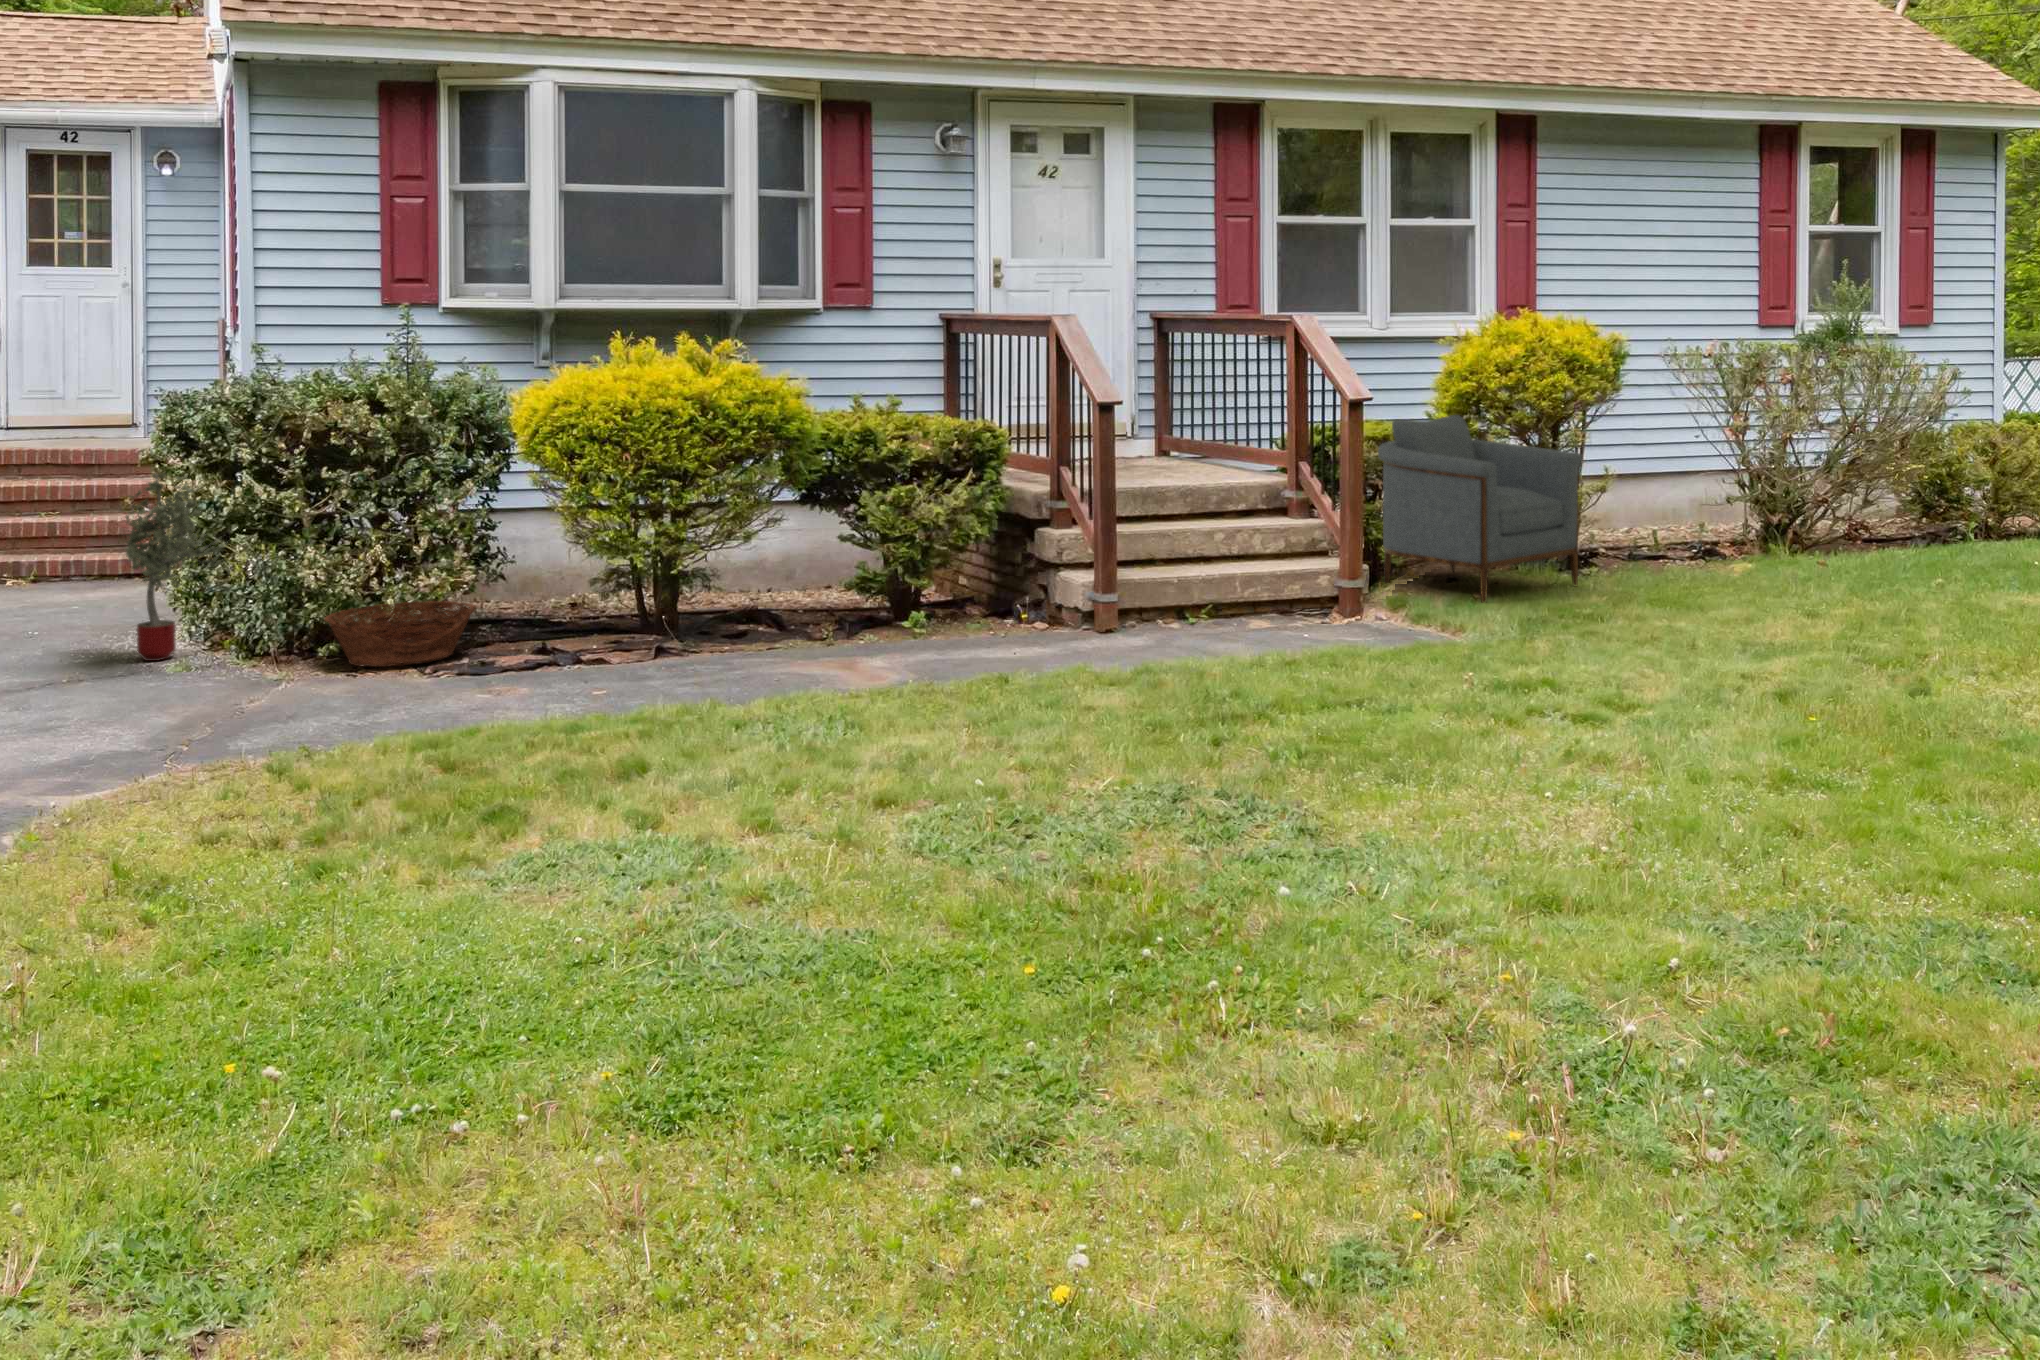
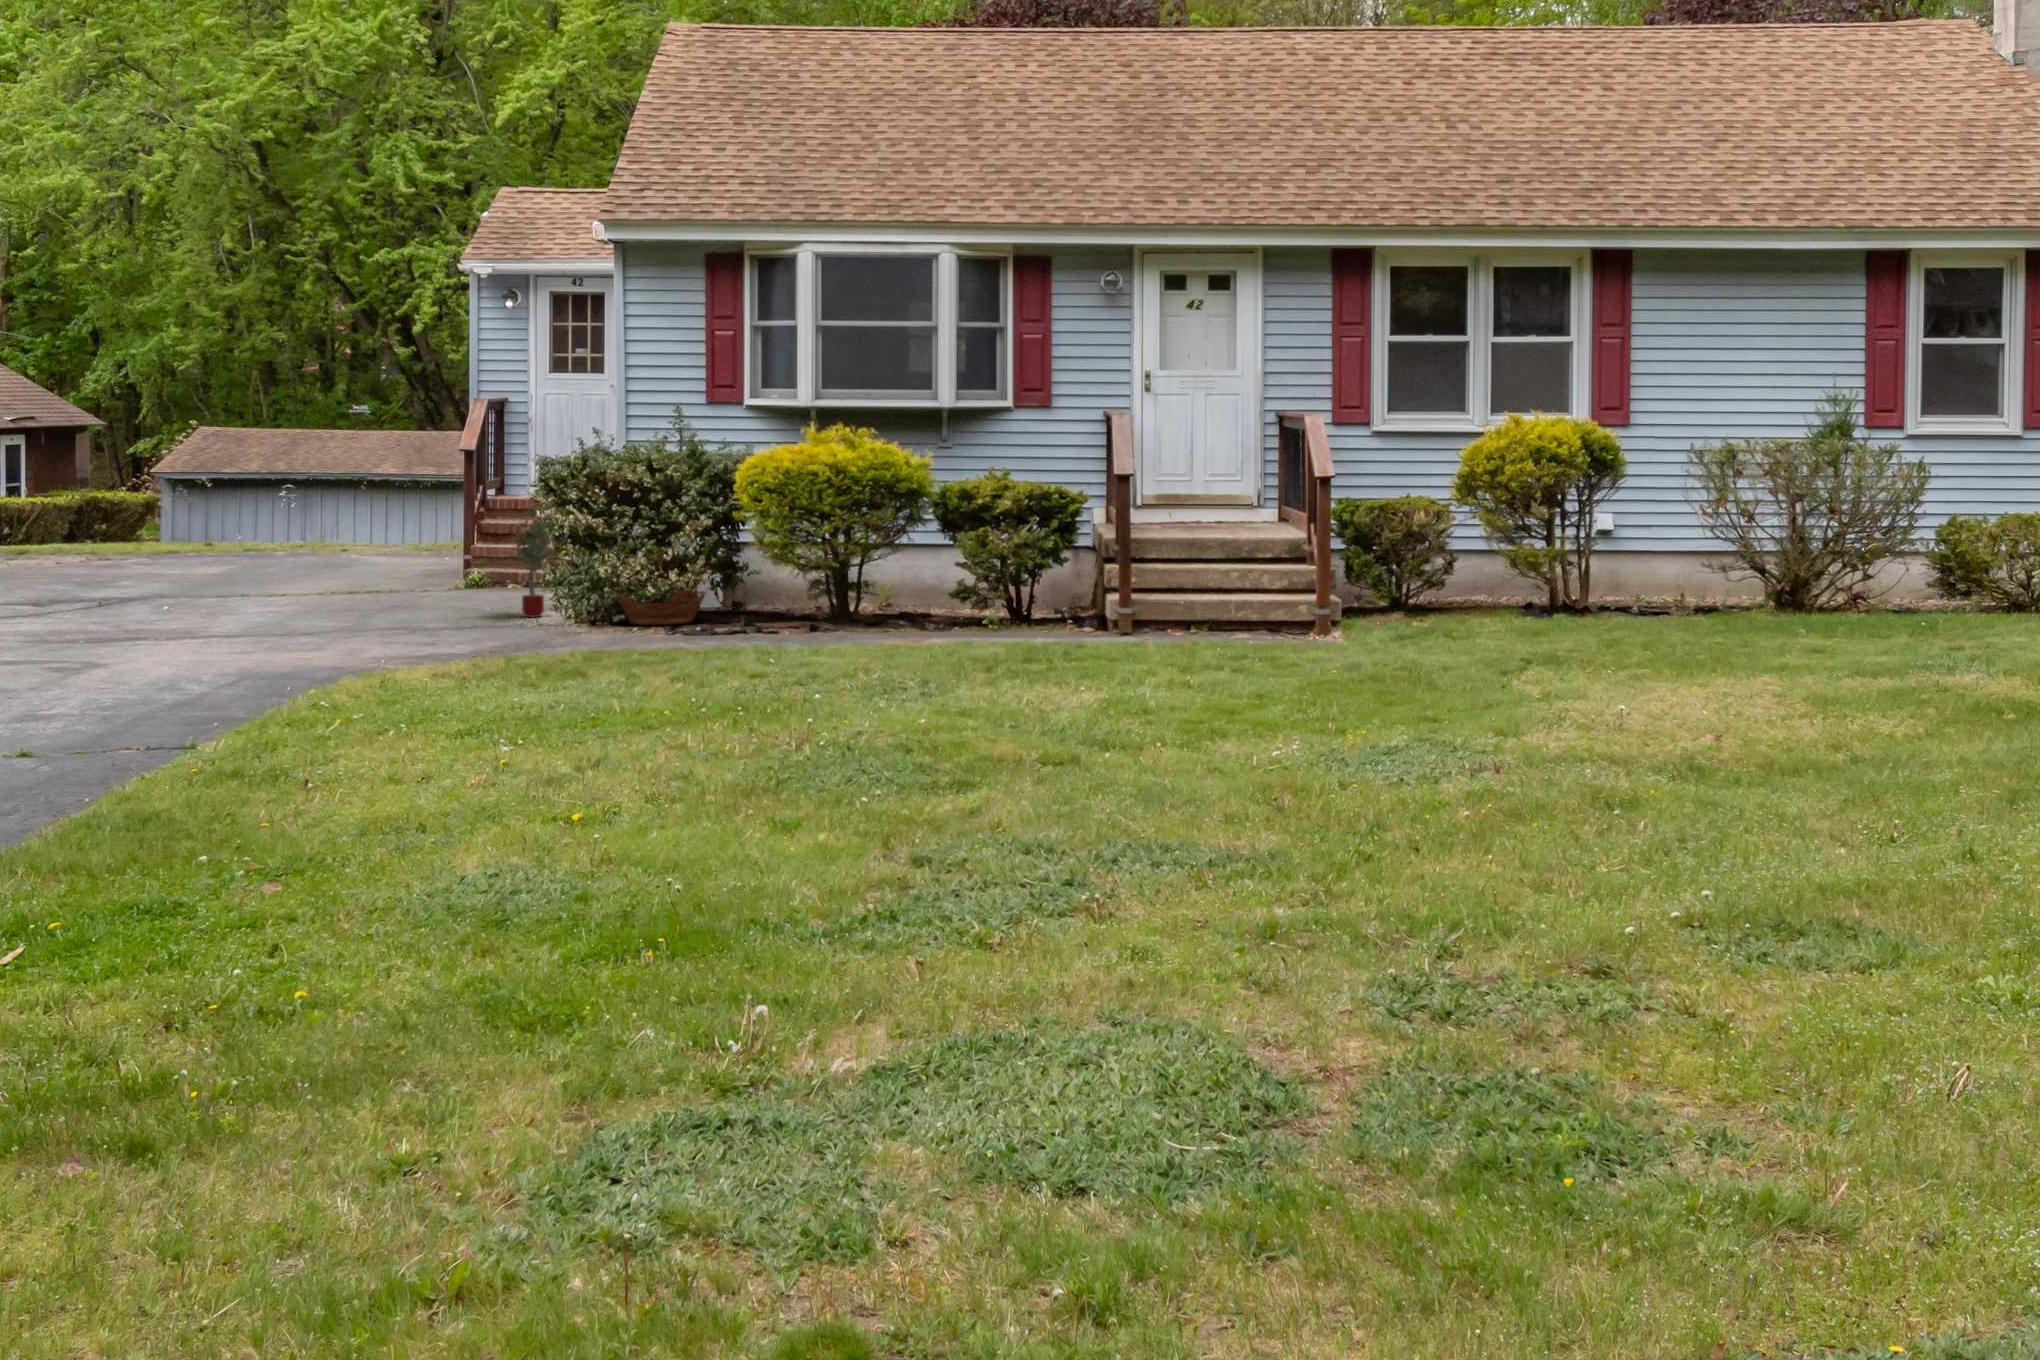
armchair: present [1378,415,1582,603] -> none [1366,493,1520,631]

